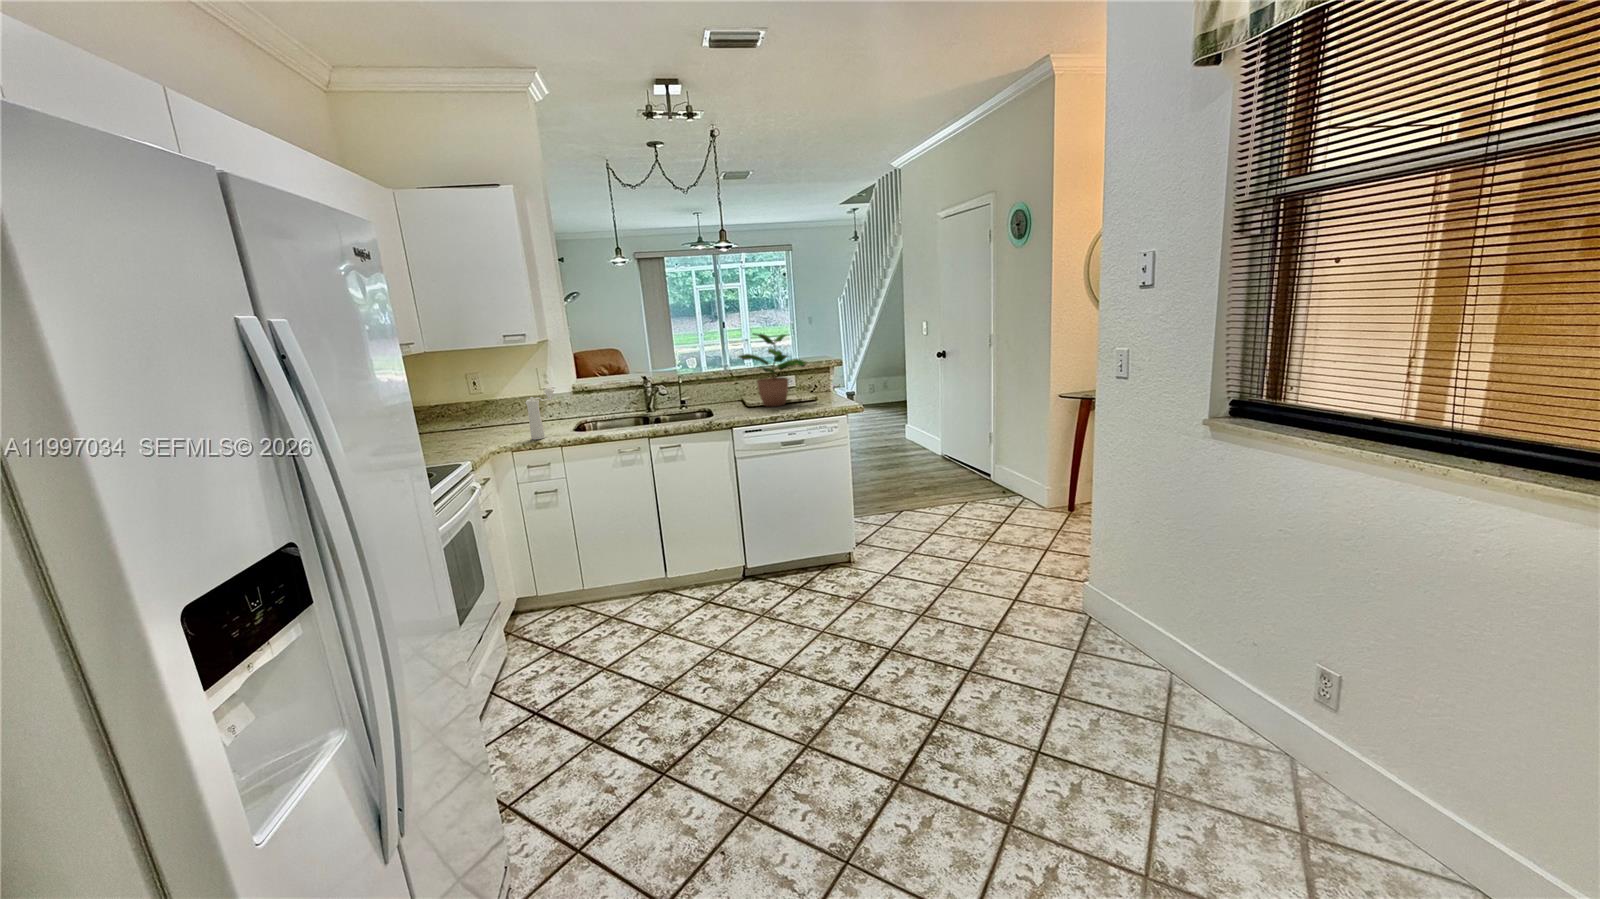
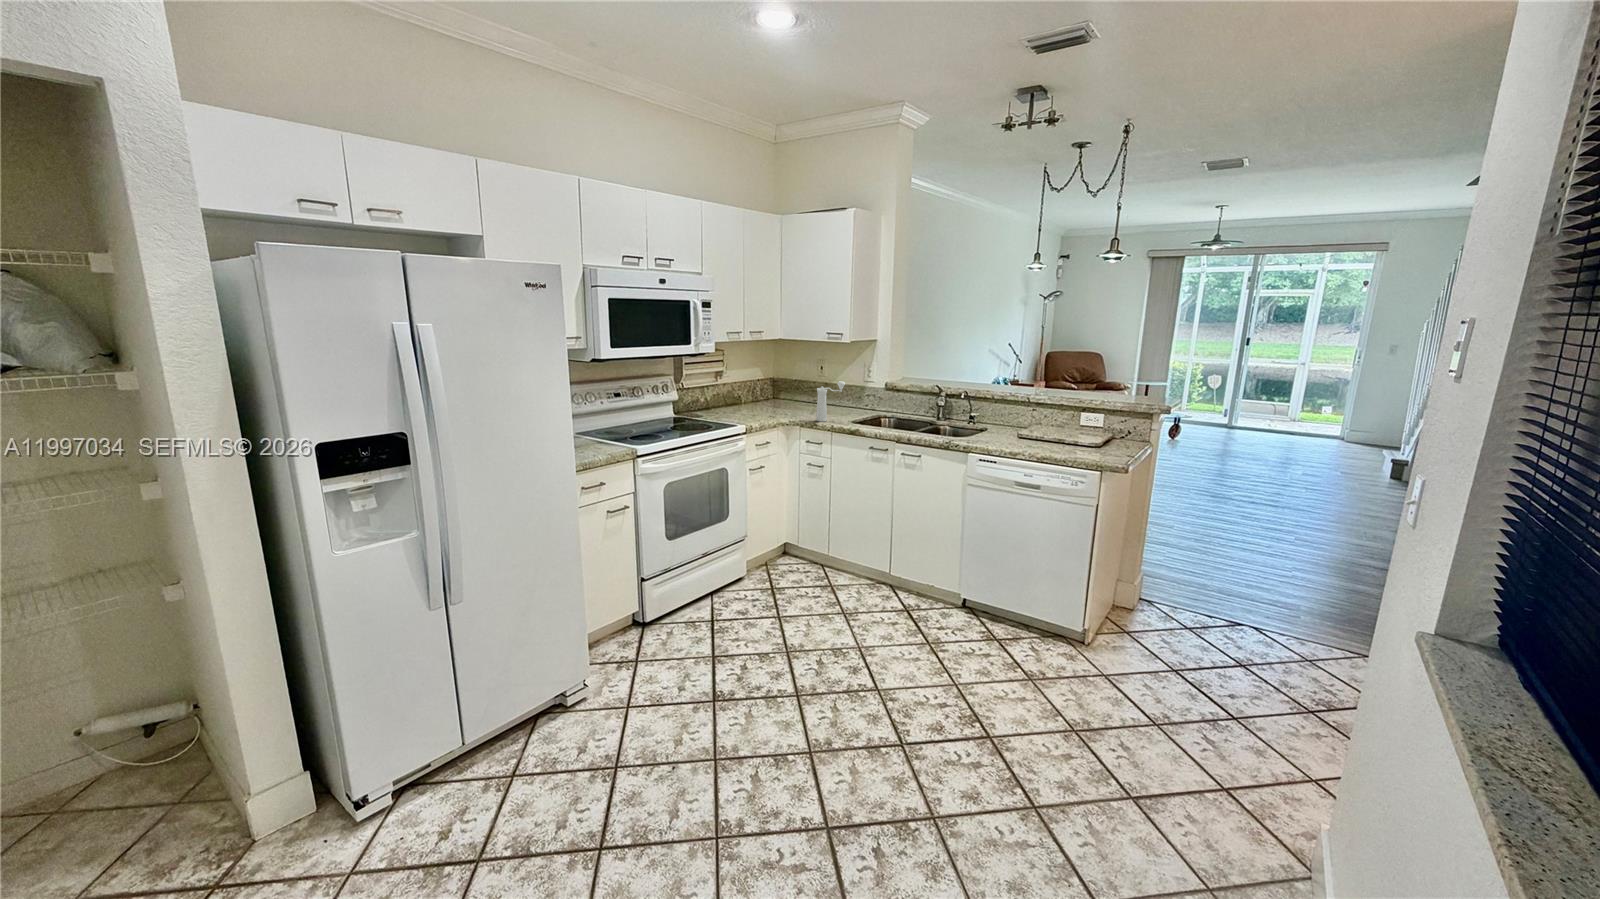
potted plant: present [739,333,807,406] -> none [1027,359,1095,444]

